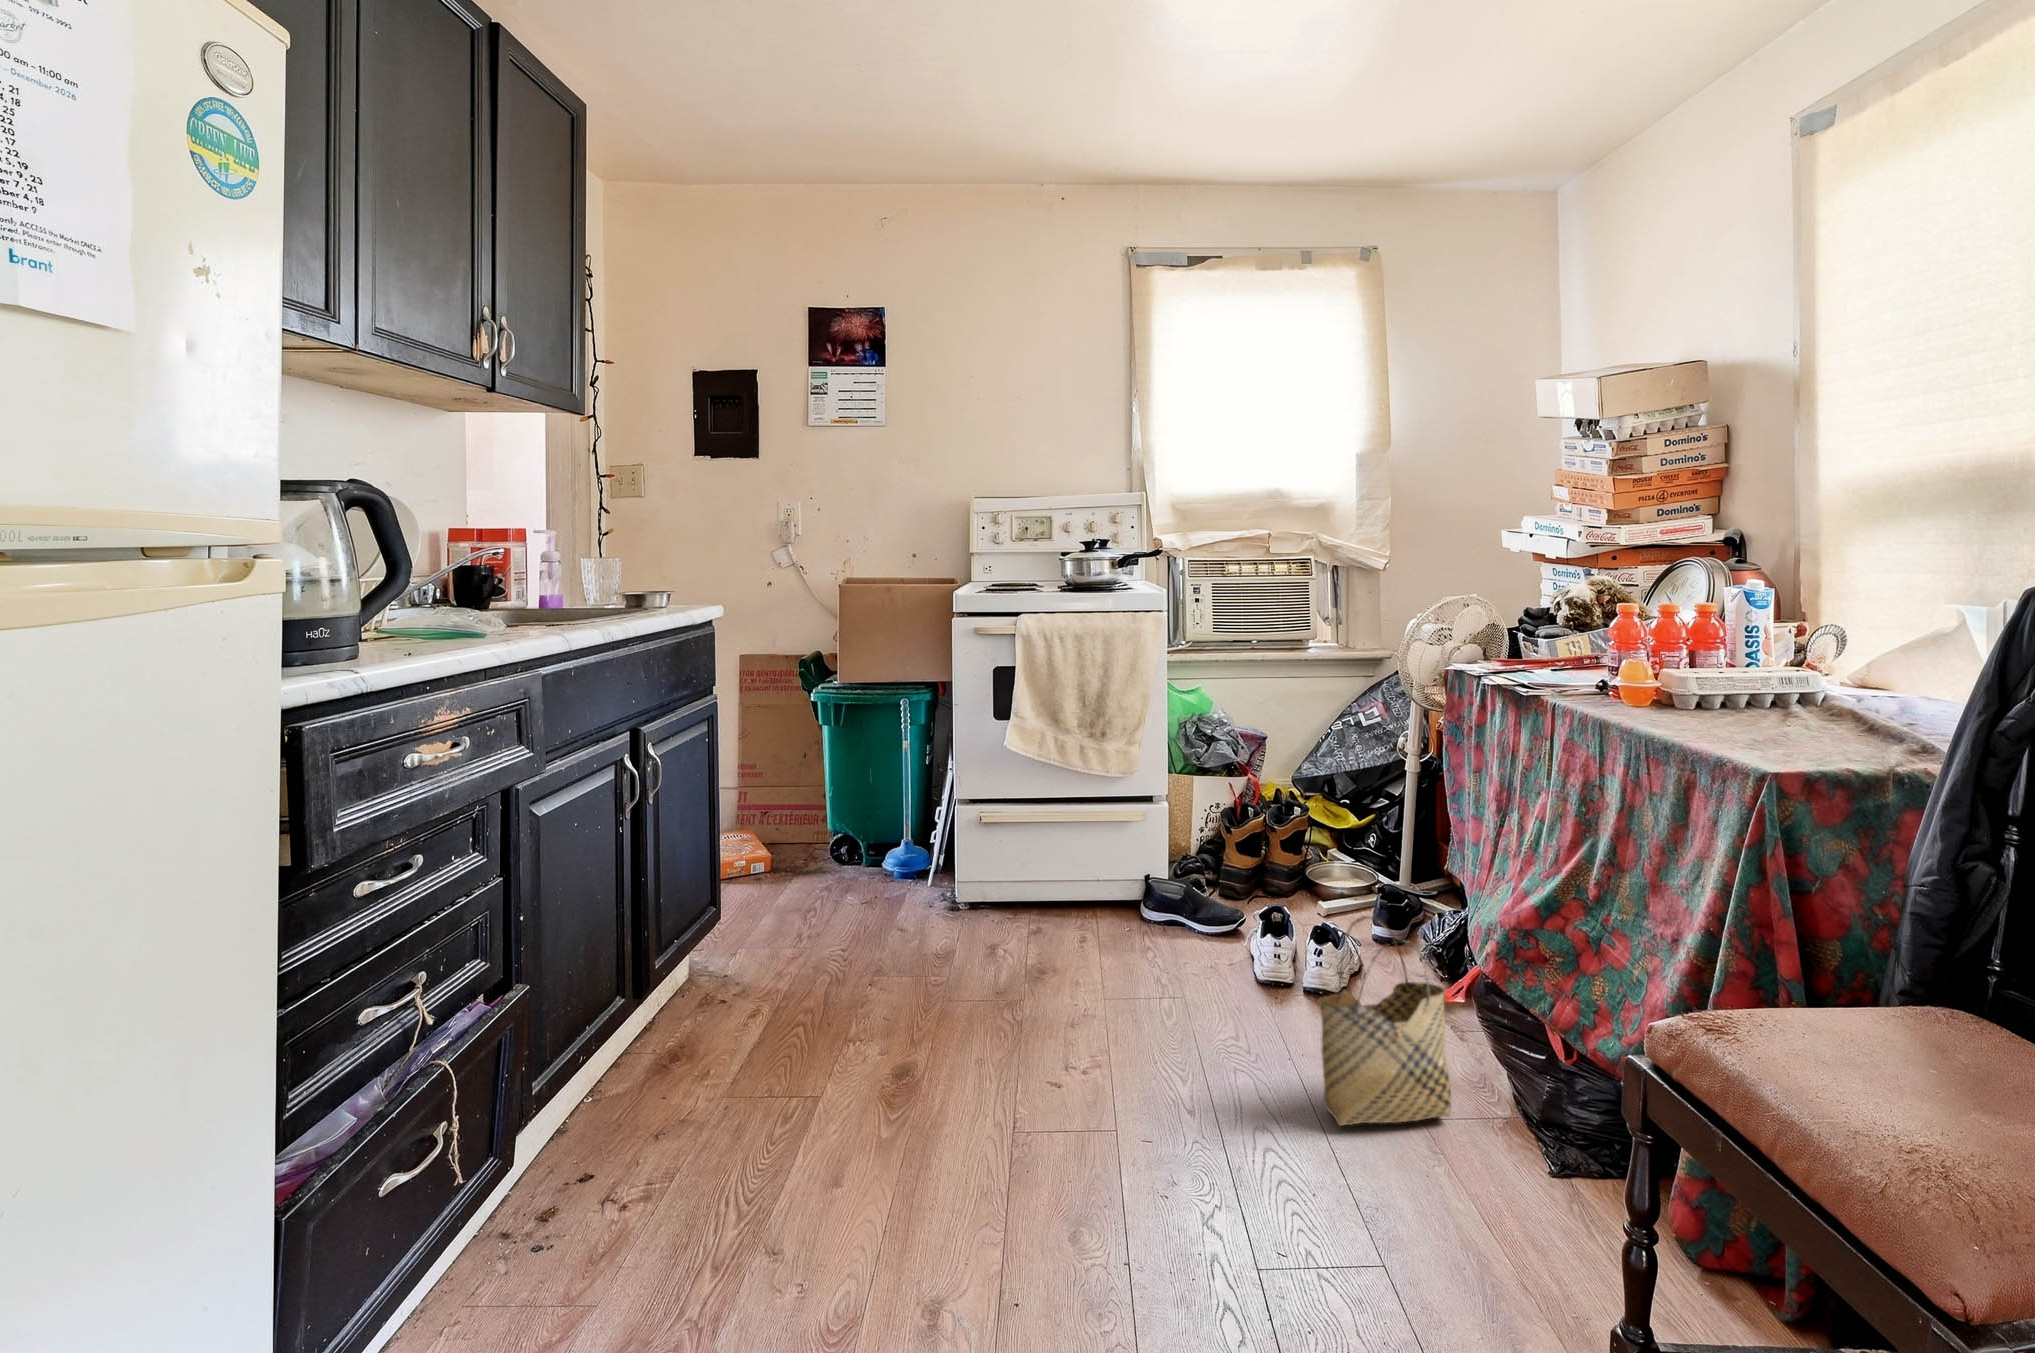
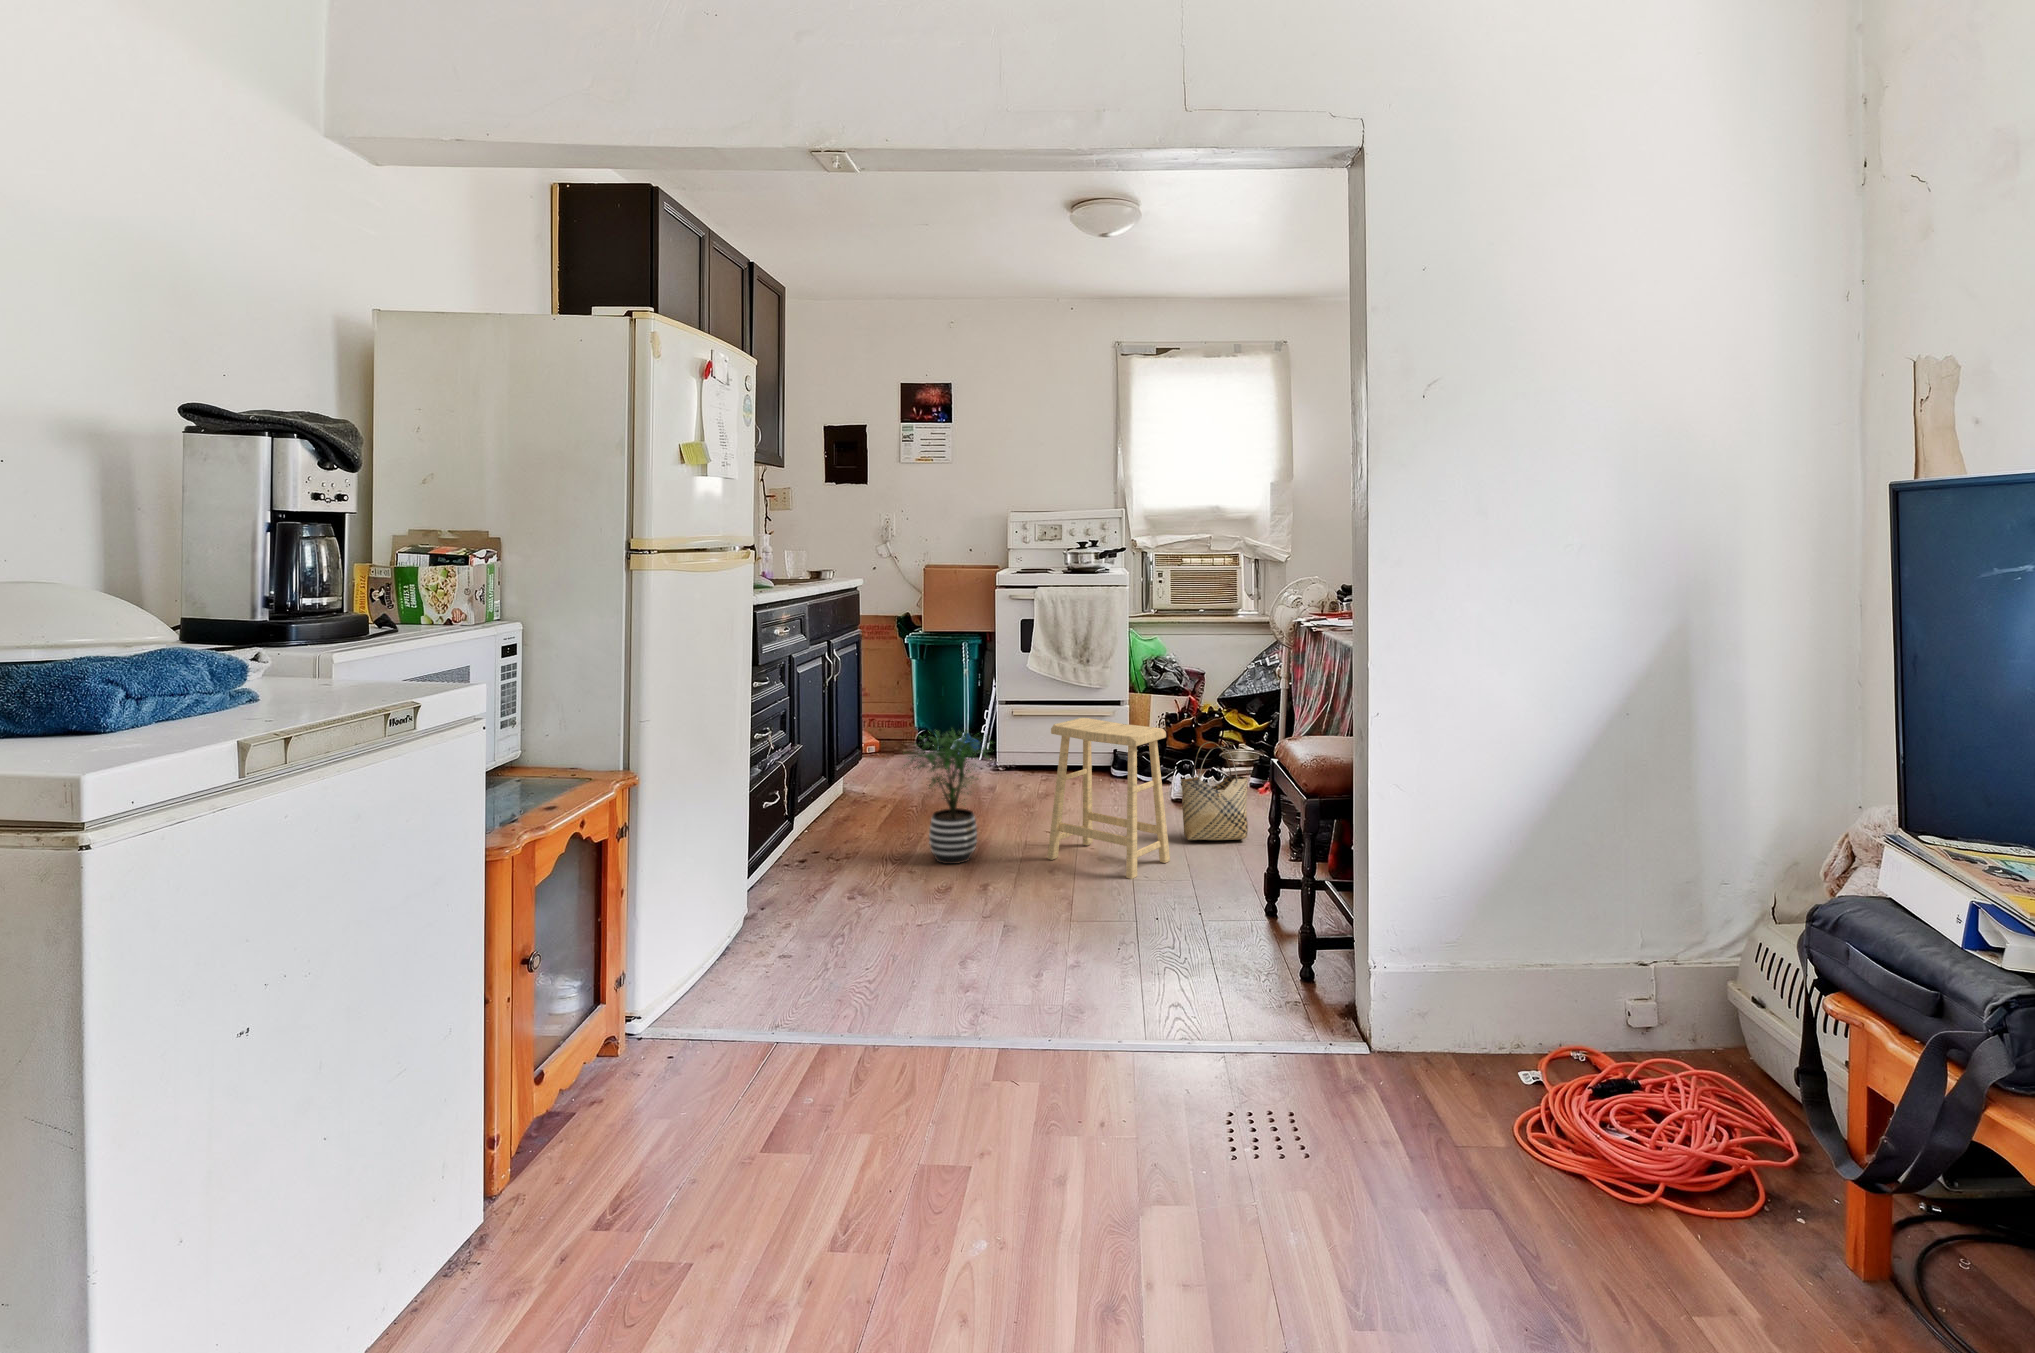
footstool: none [1064,889,1326,1296] -> present [1047,718,1170,879]
potted plant: none [747,920,956,1236] -> present [904,730,992,864]

